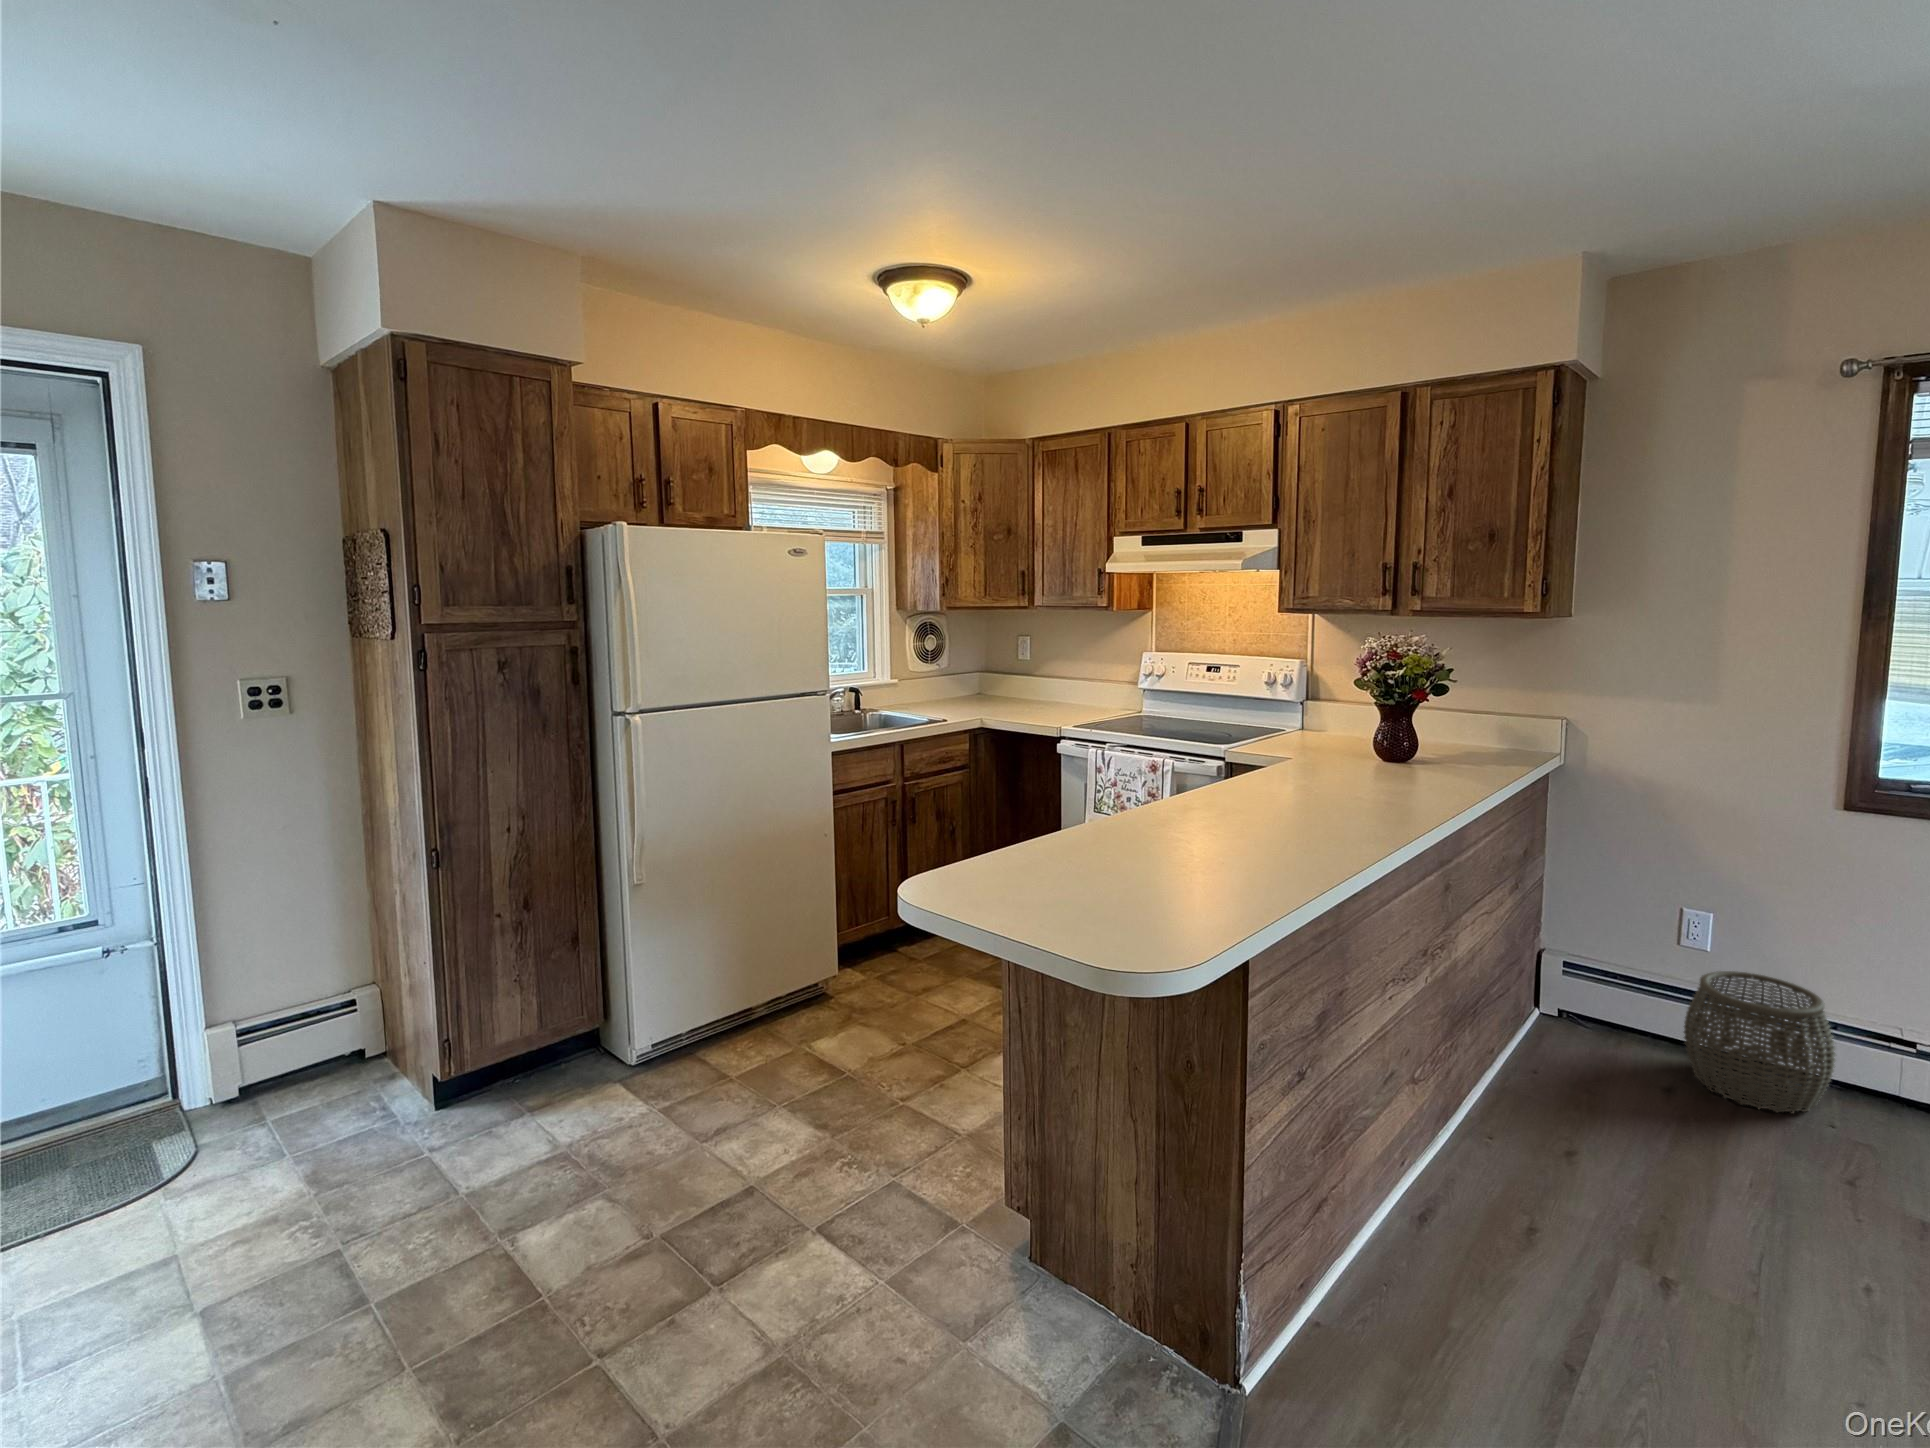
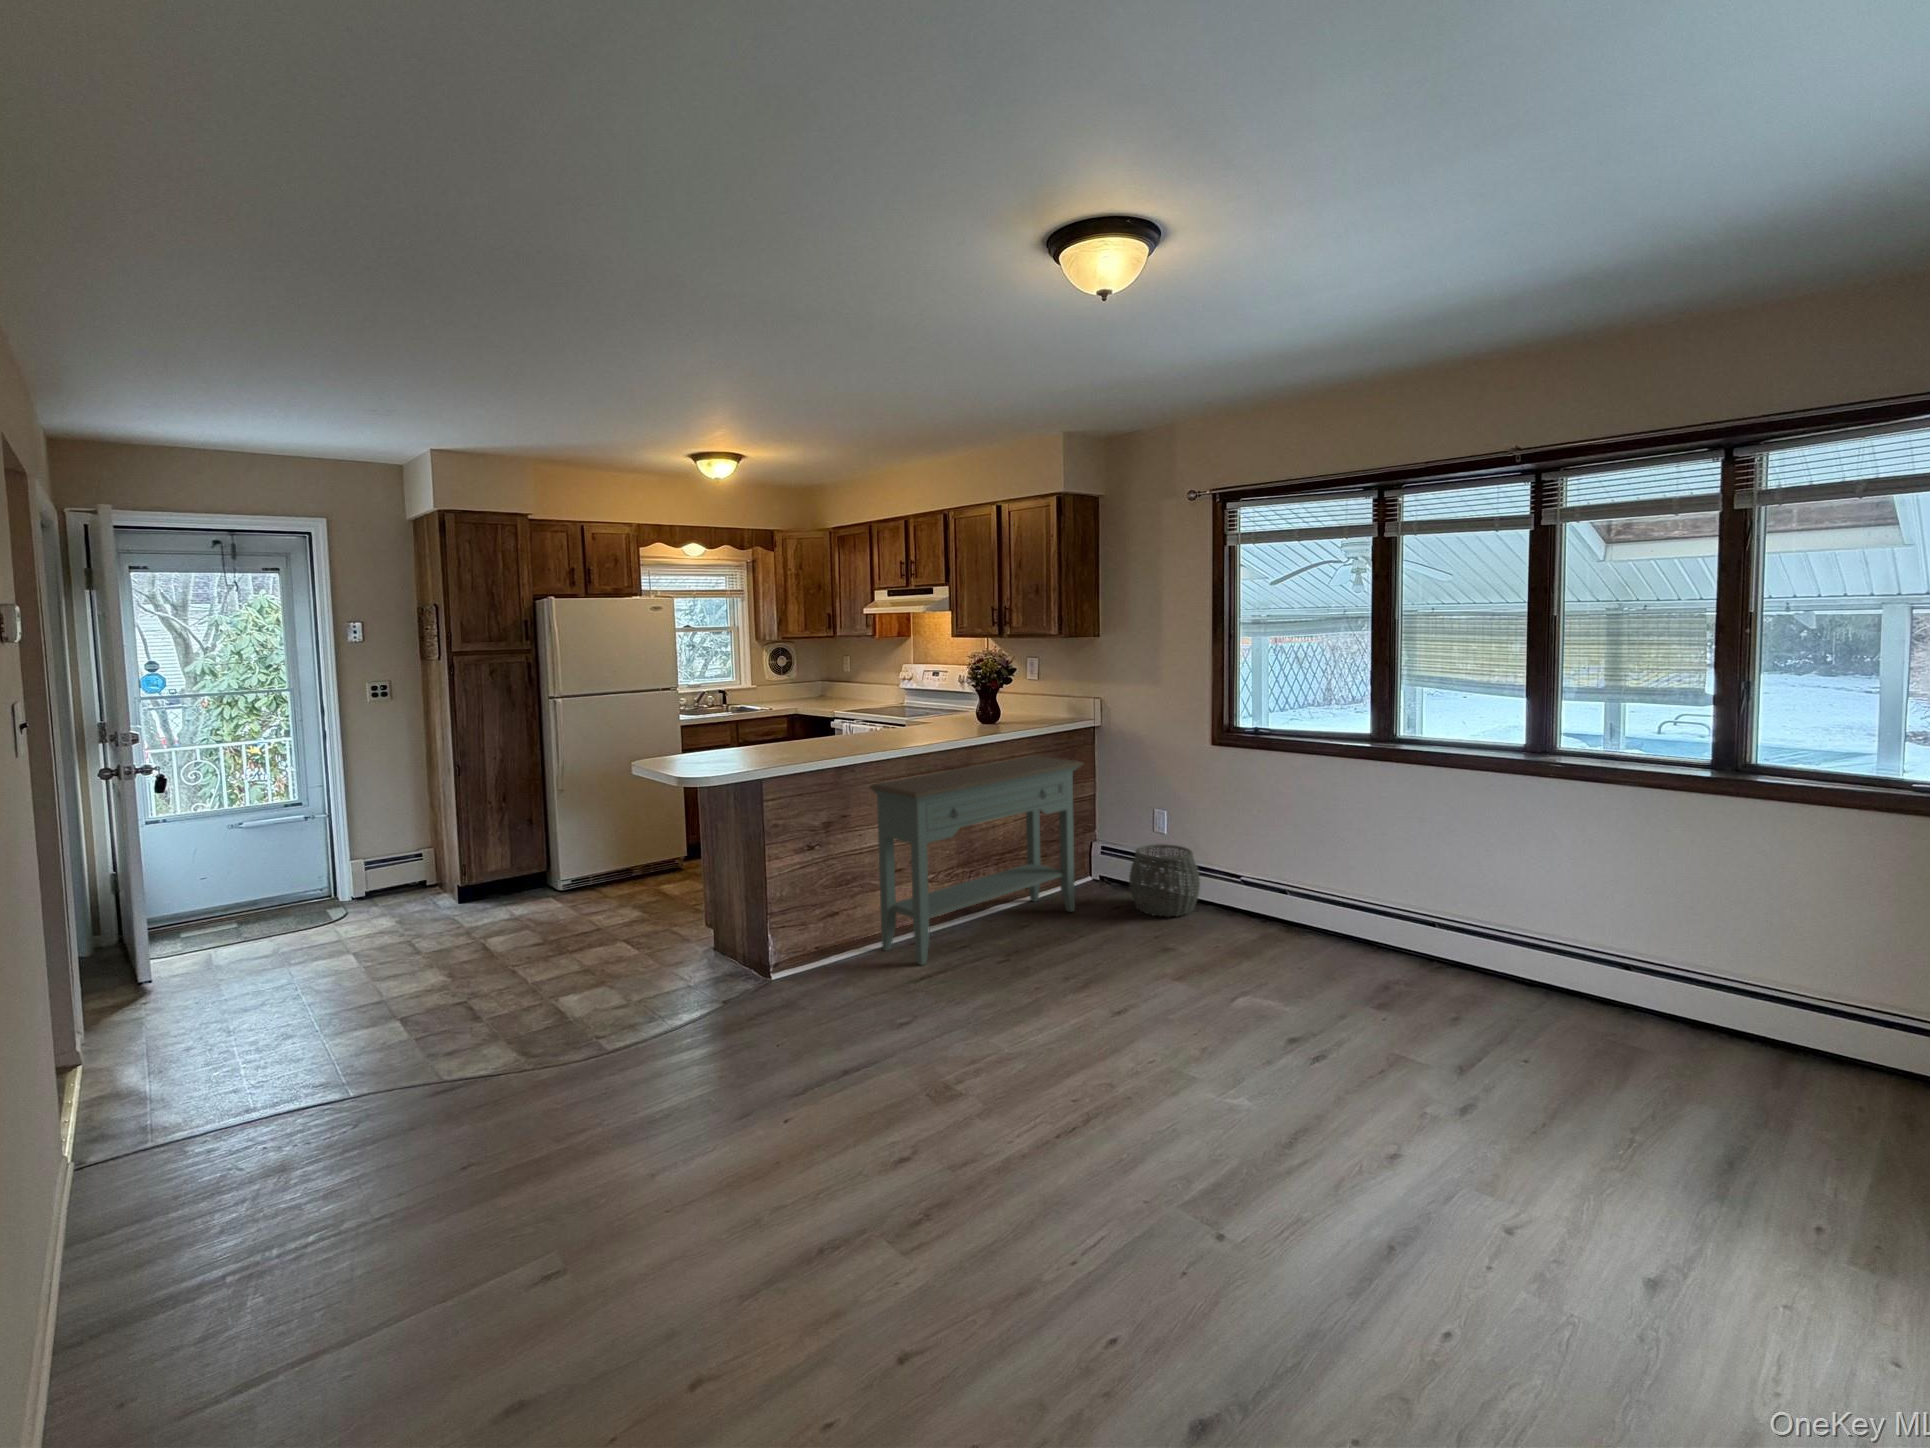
console table: none [1378,820,1644,1302] -> present [870,756,1083,965]

